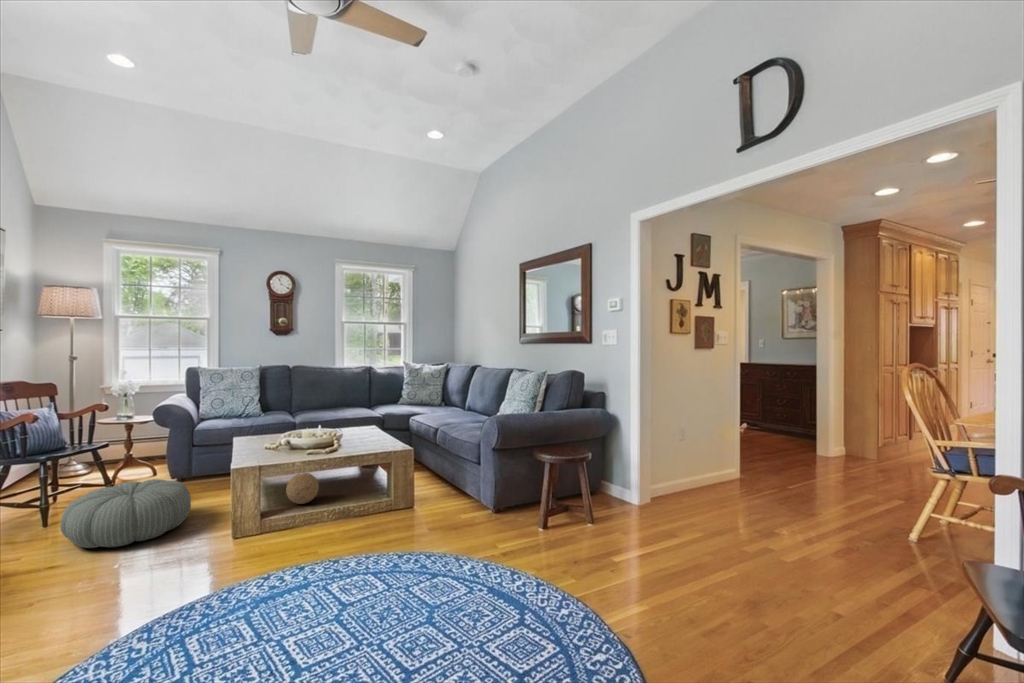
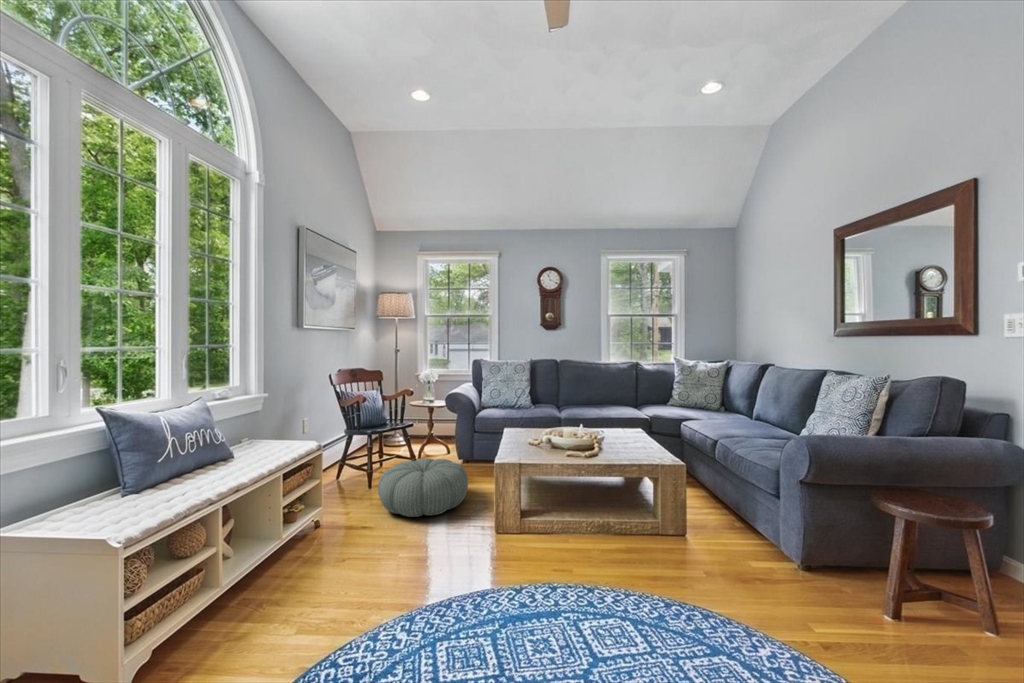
decorative ball: present [286,473,319,504] -> none [547,474,578,507]

